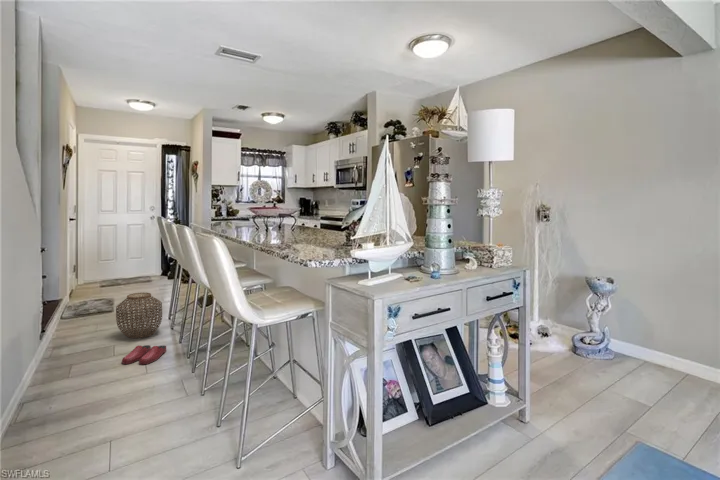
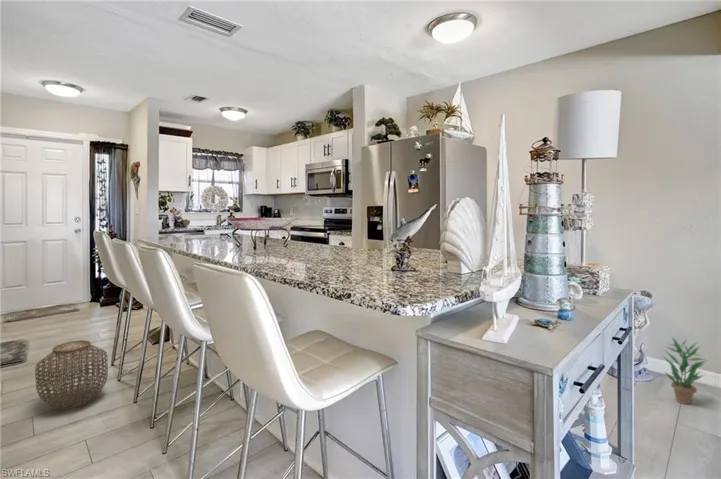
potted plant: none [594,314,632,374] -> present [664,338,705,404]
slippers: present [122,345,166,364] -> none [50,421,121,464]

